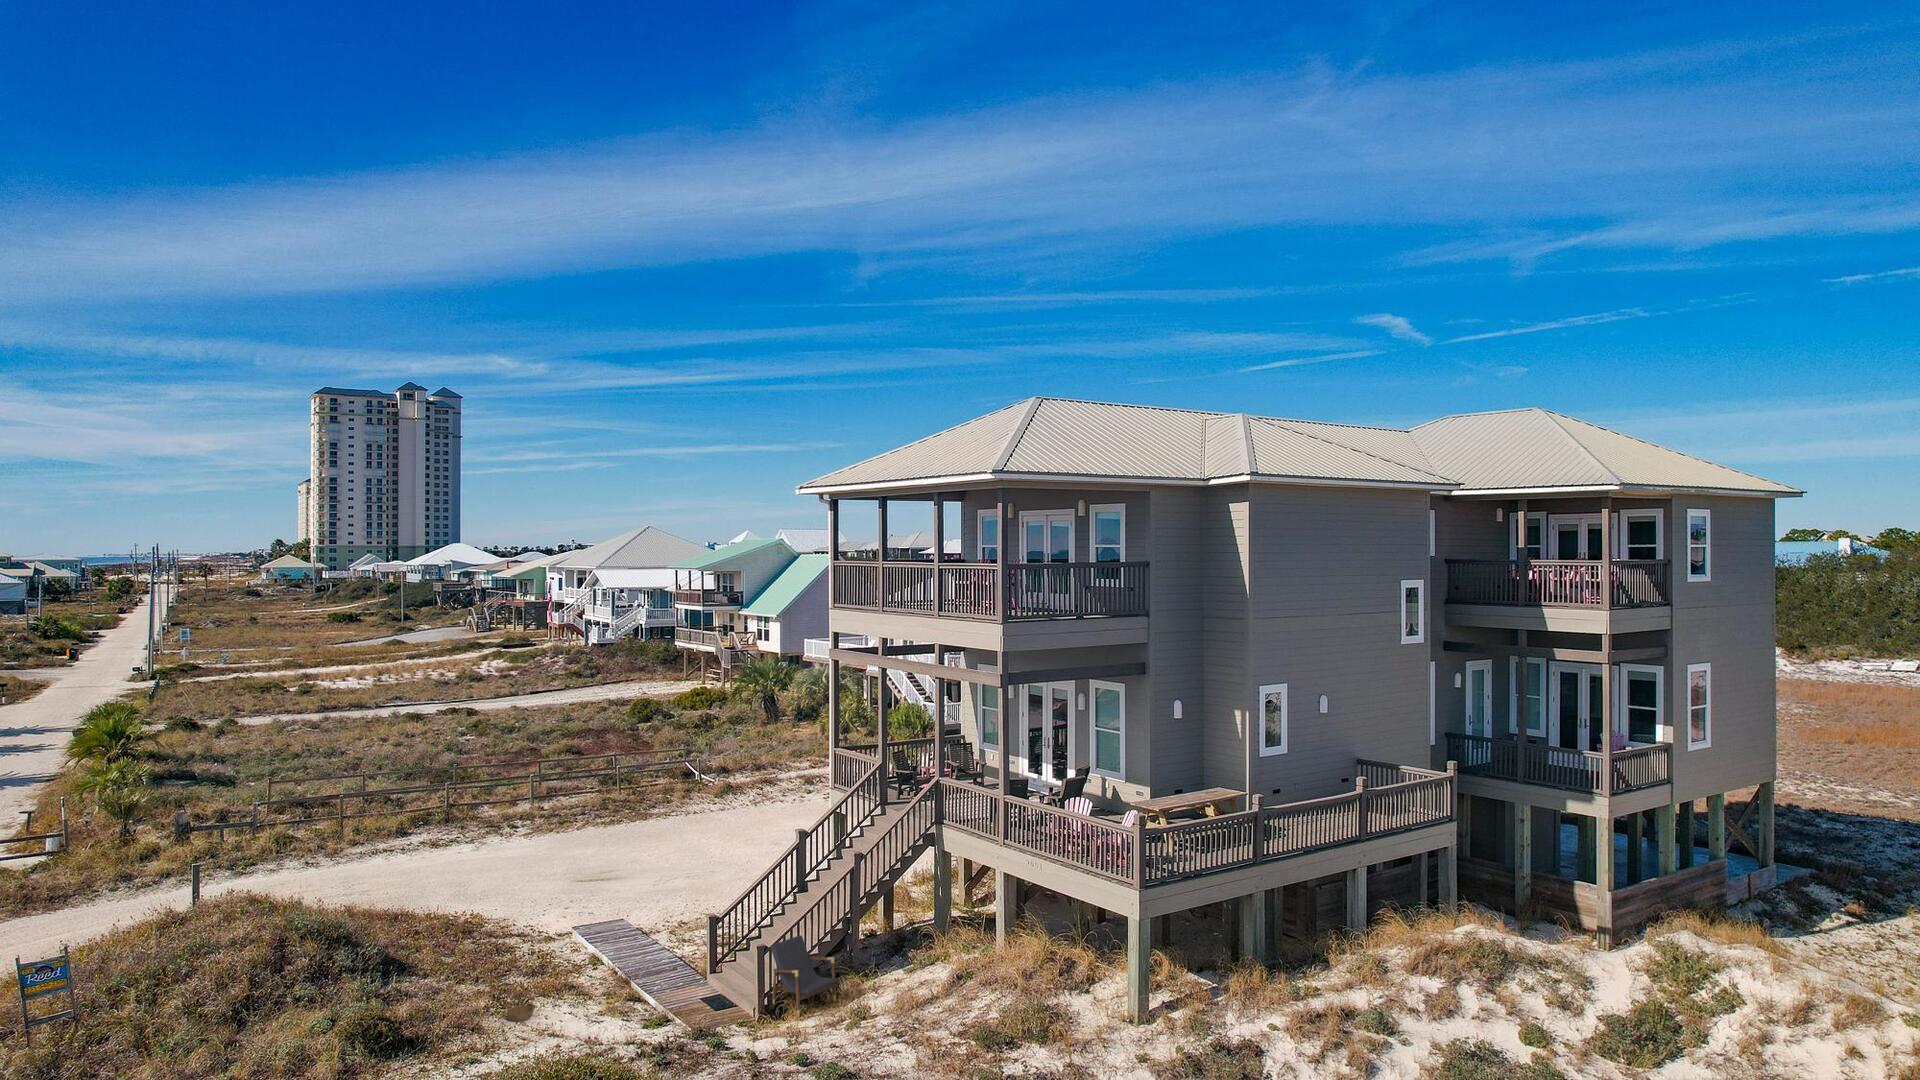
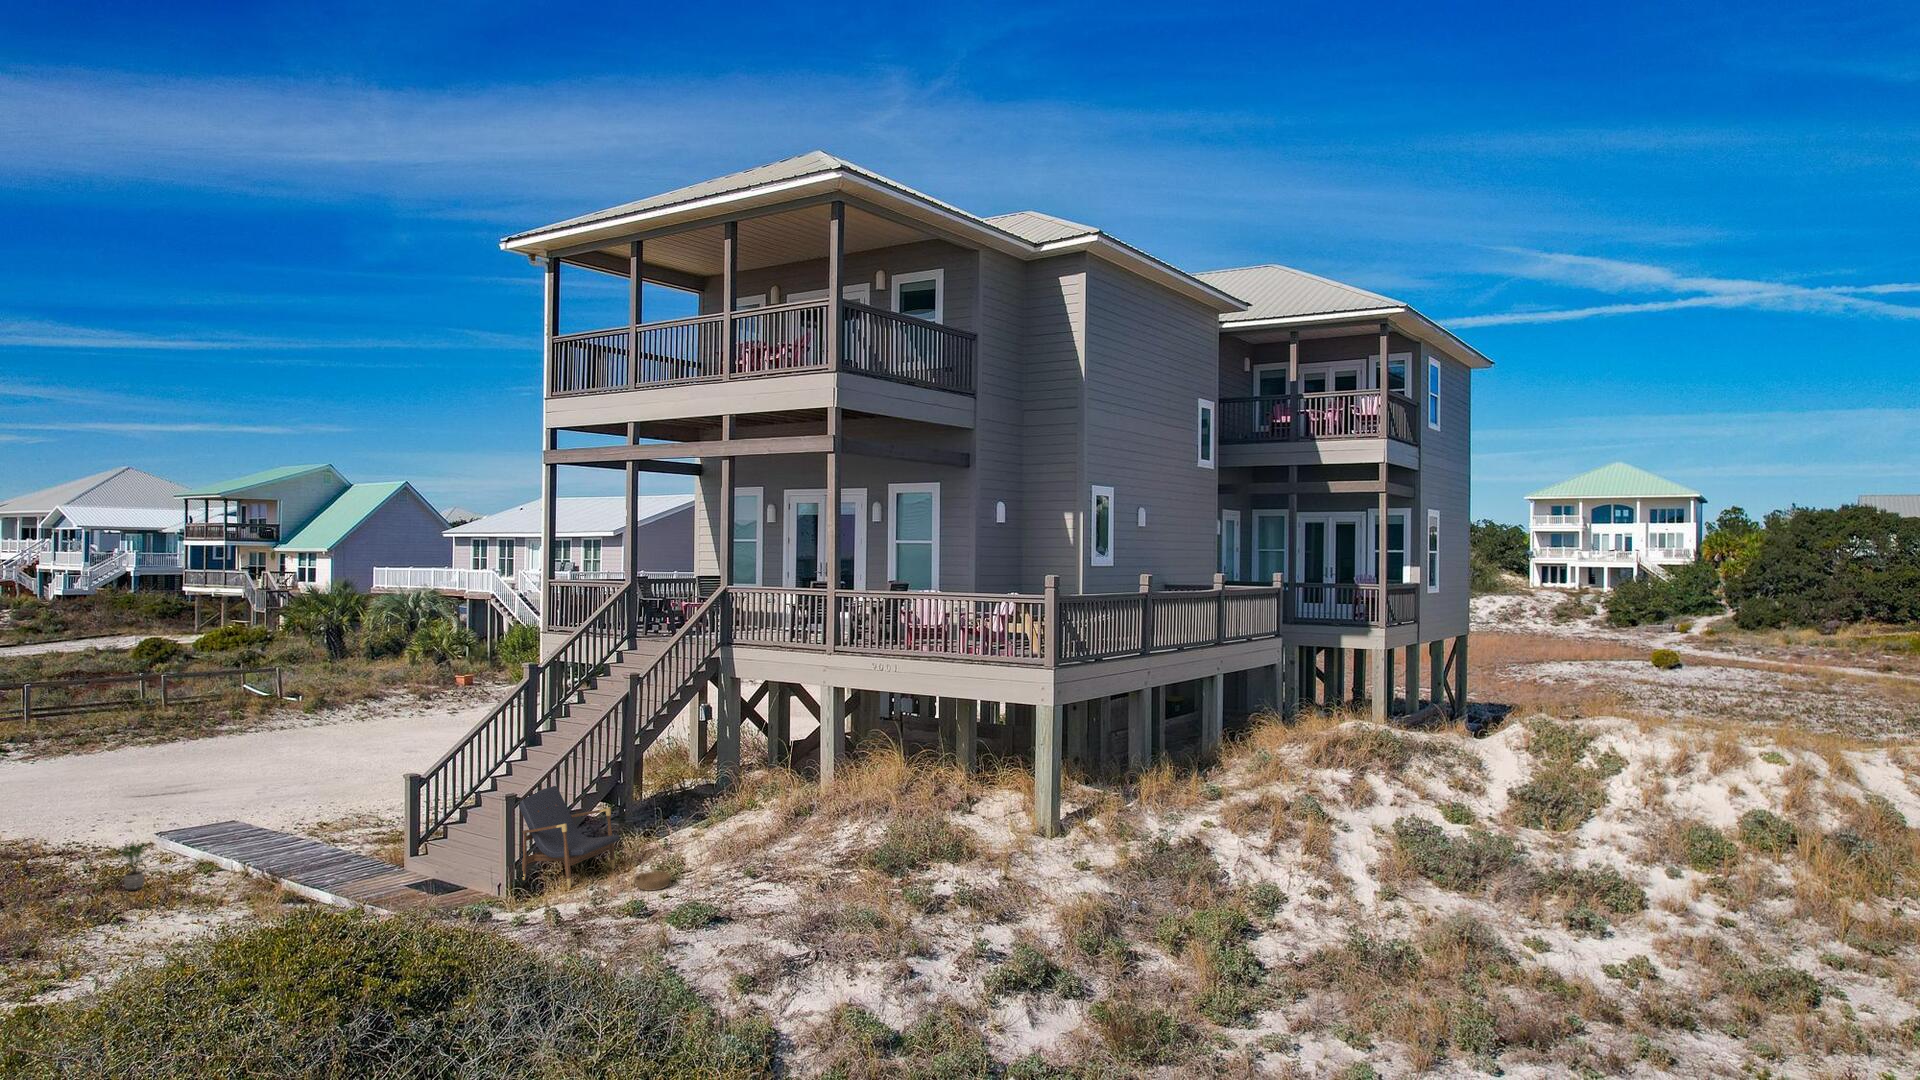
potted plant: none [536,943,557,976] -> present [120,843,148,891]
basket: present [507,991,534,1021] -> present [635,851,671,891]

